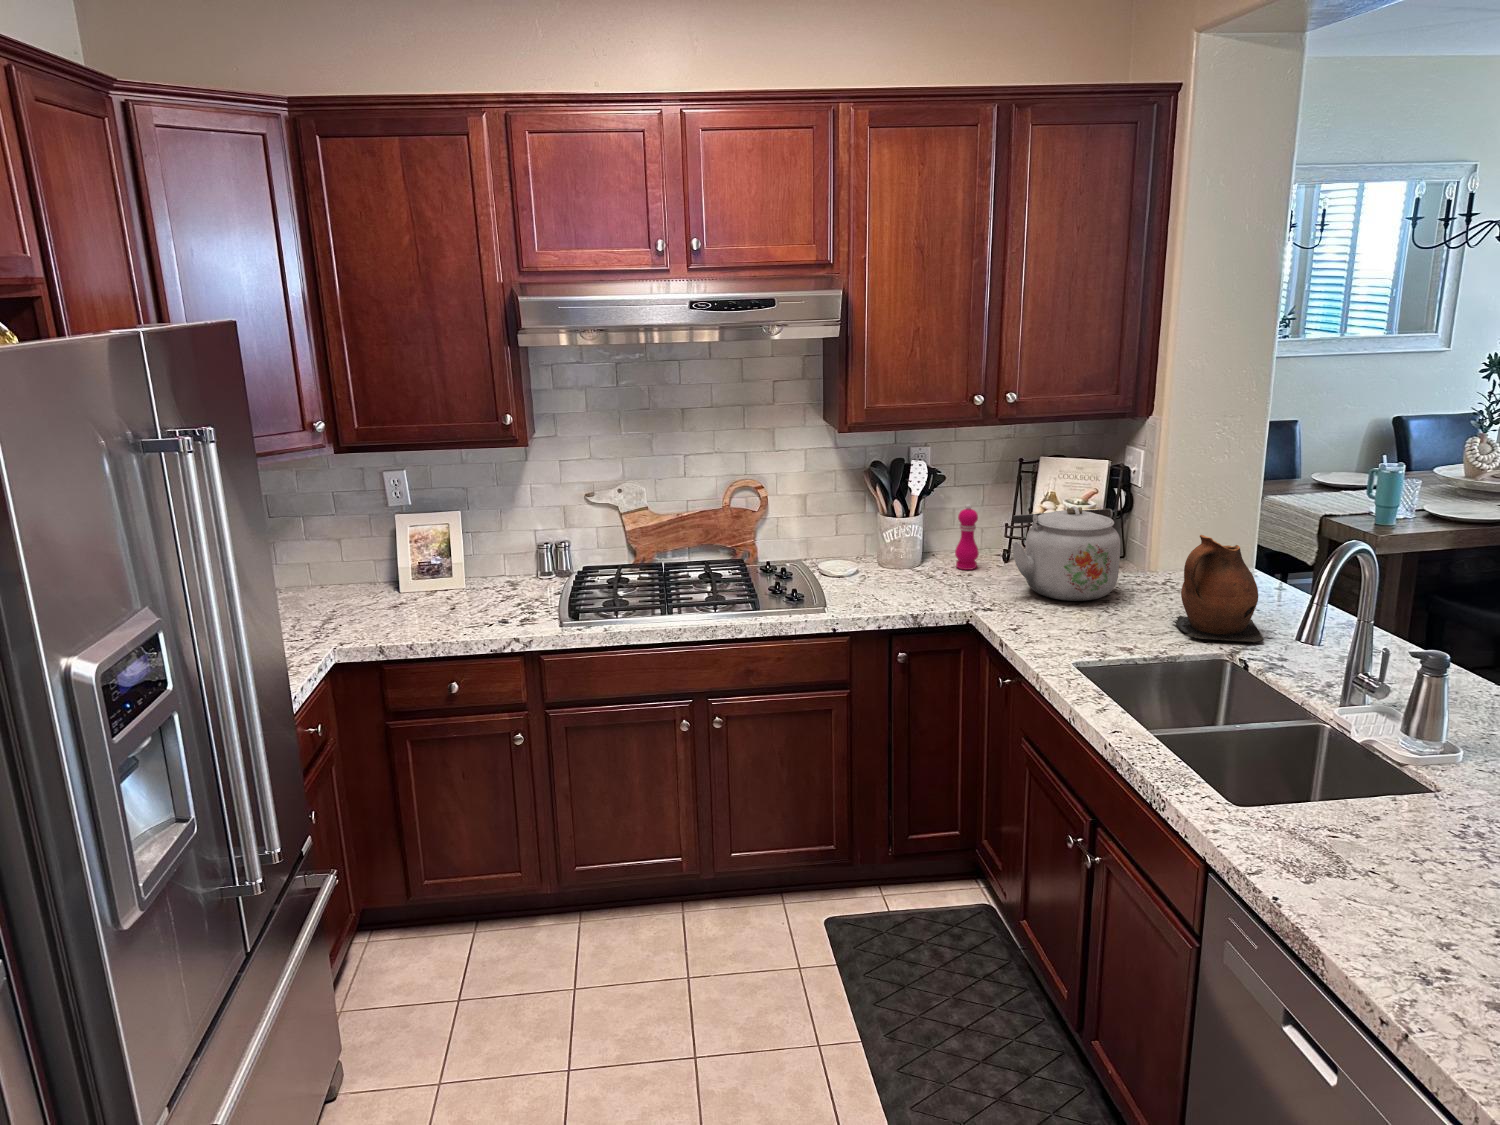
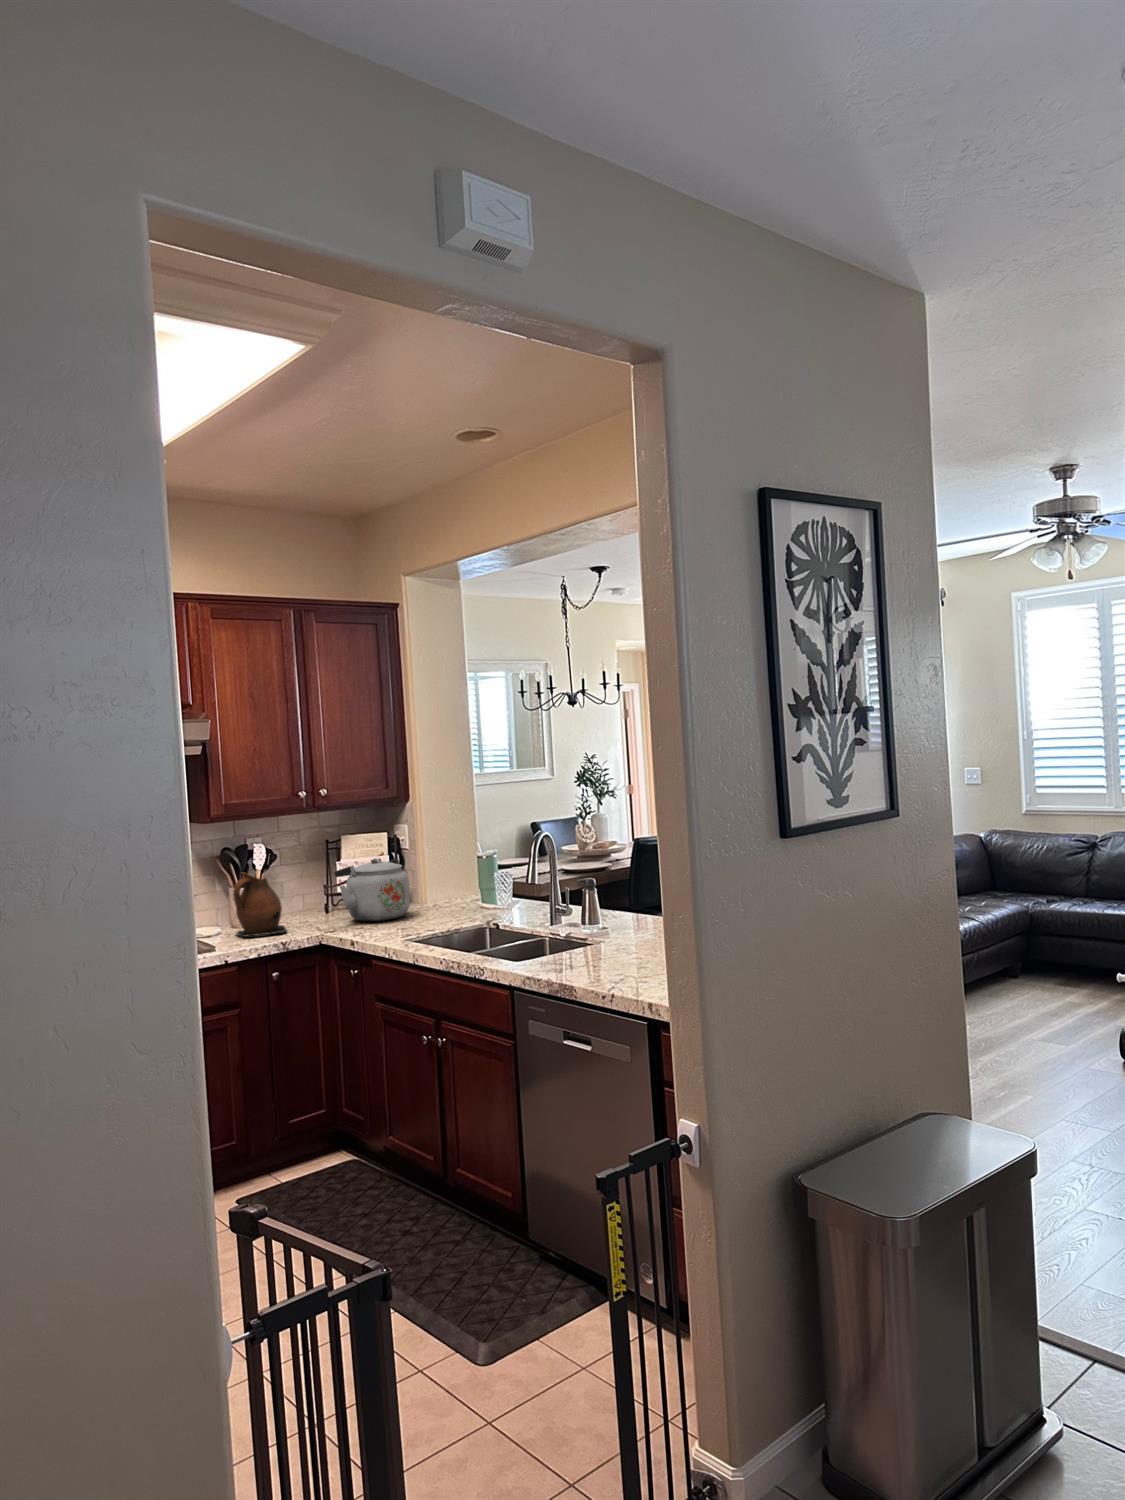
pepper mill: present [955,504,979,570] -> none [291,872,309,920]
ceramic pitcher: present [1172,535,1264,644] -> present [233,873,287,937]

